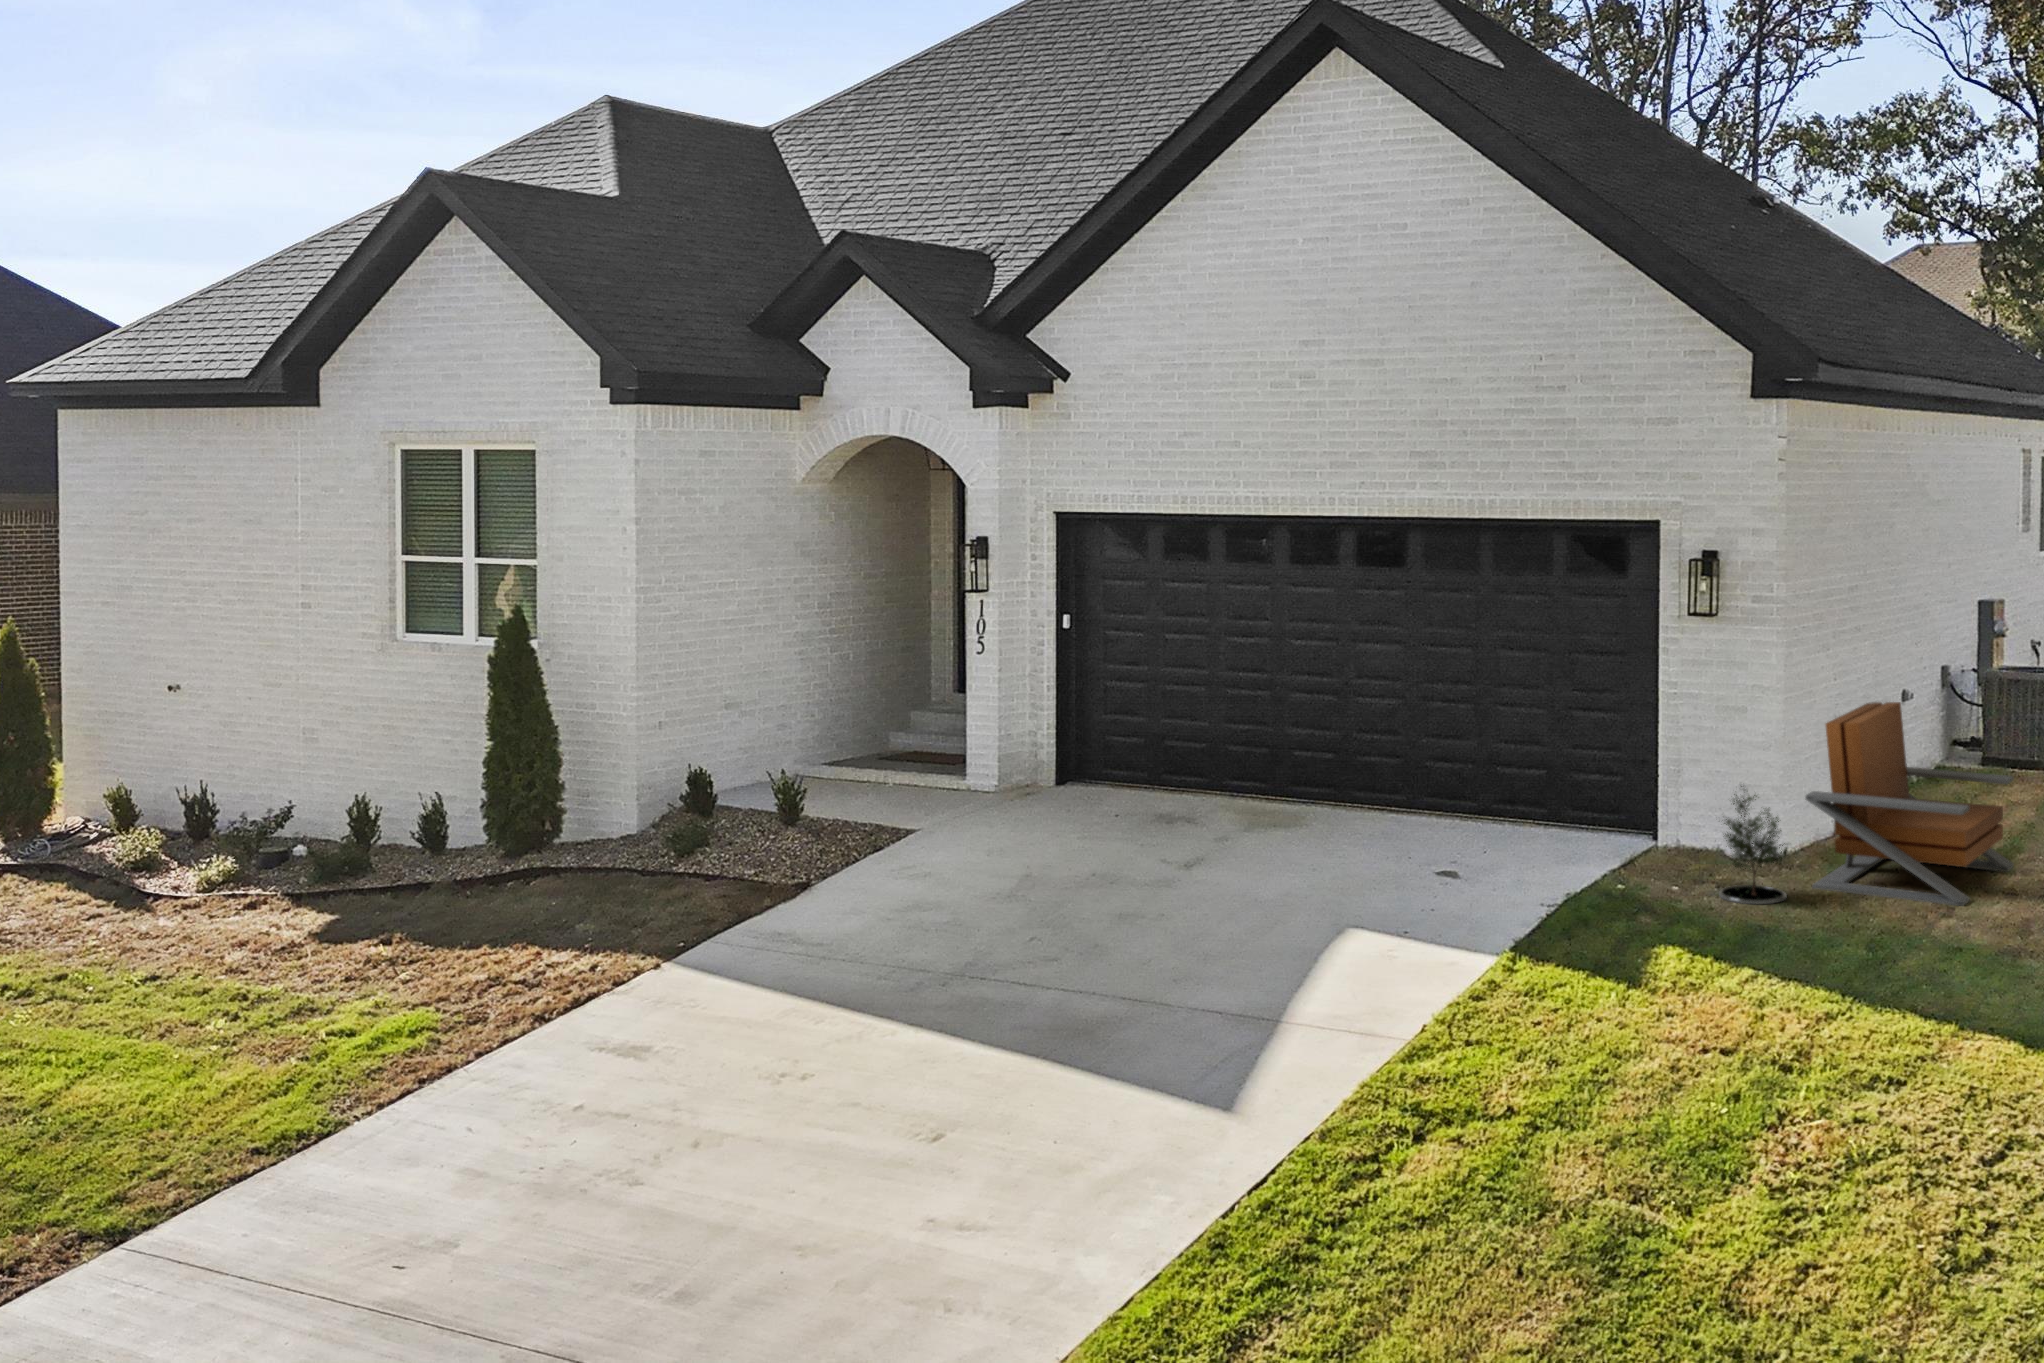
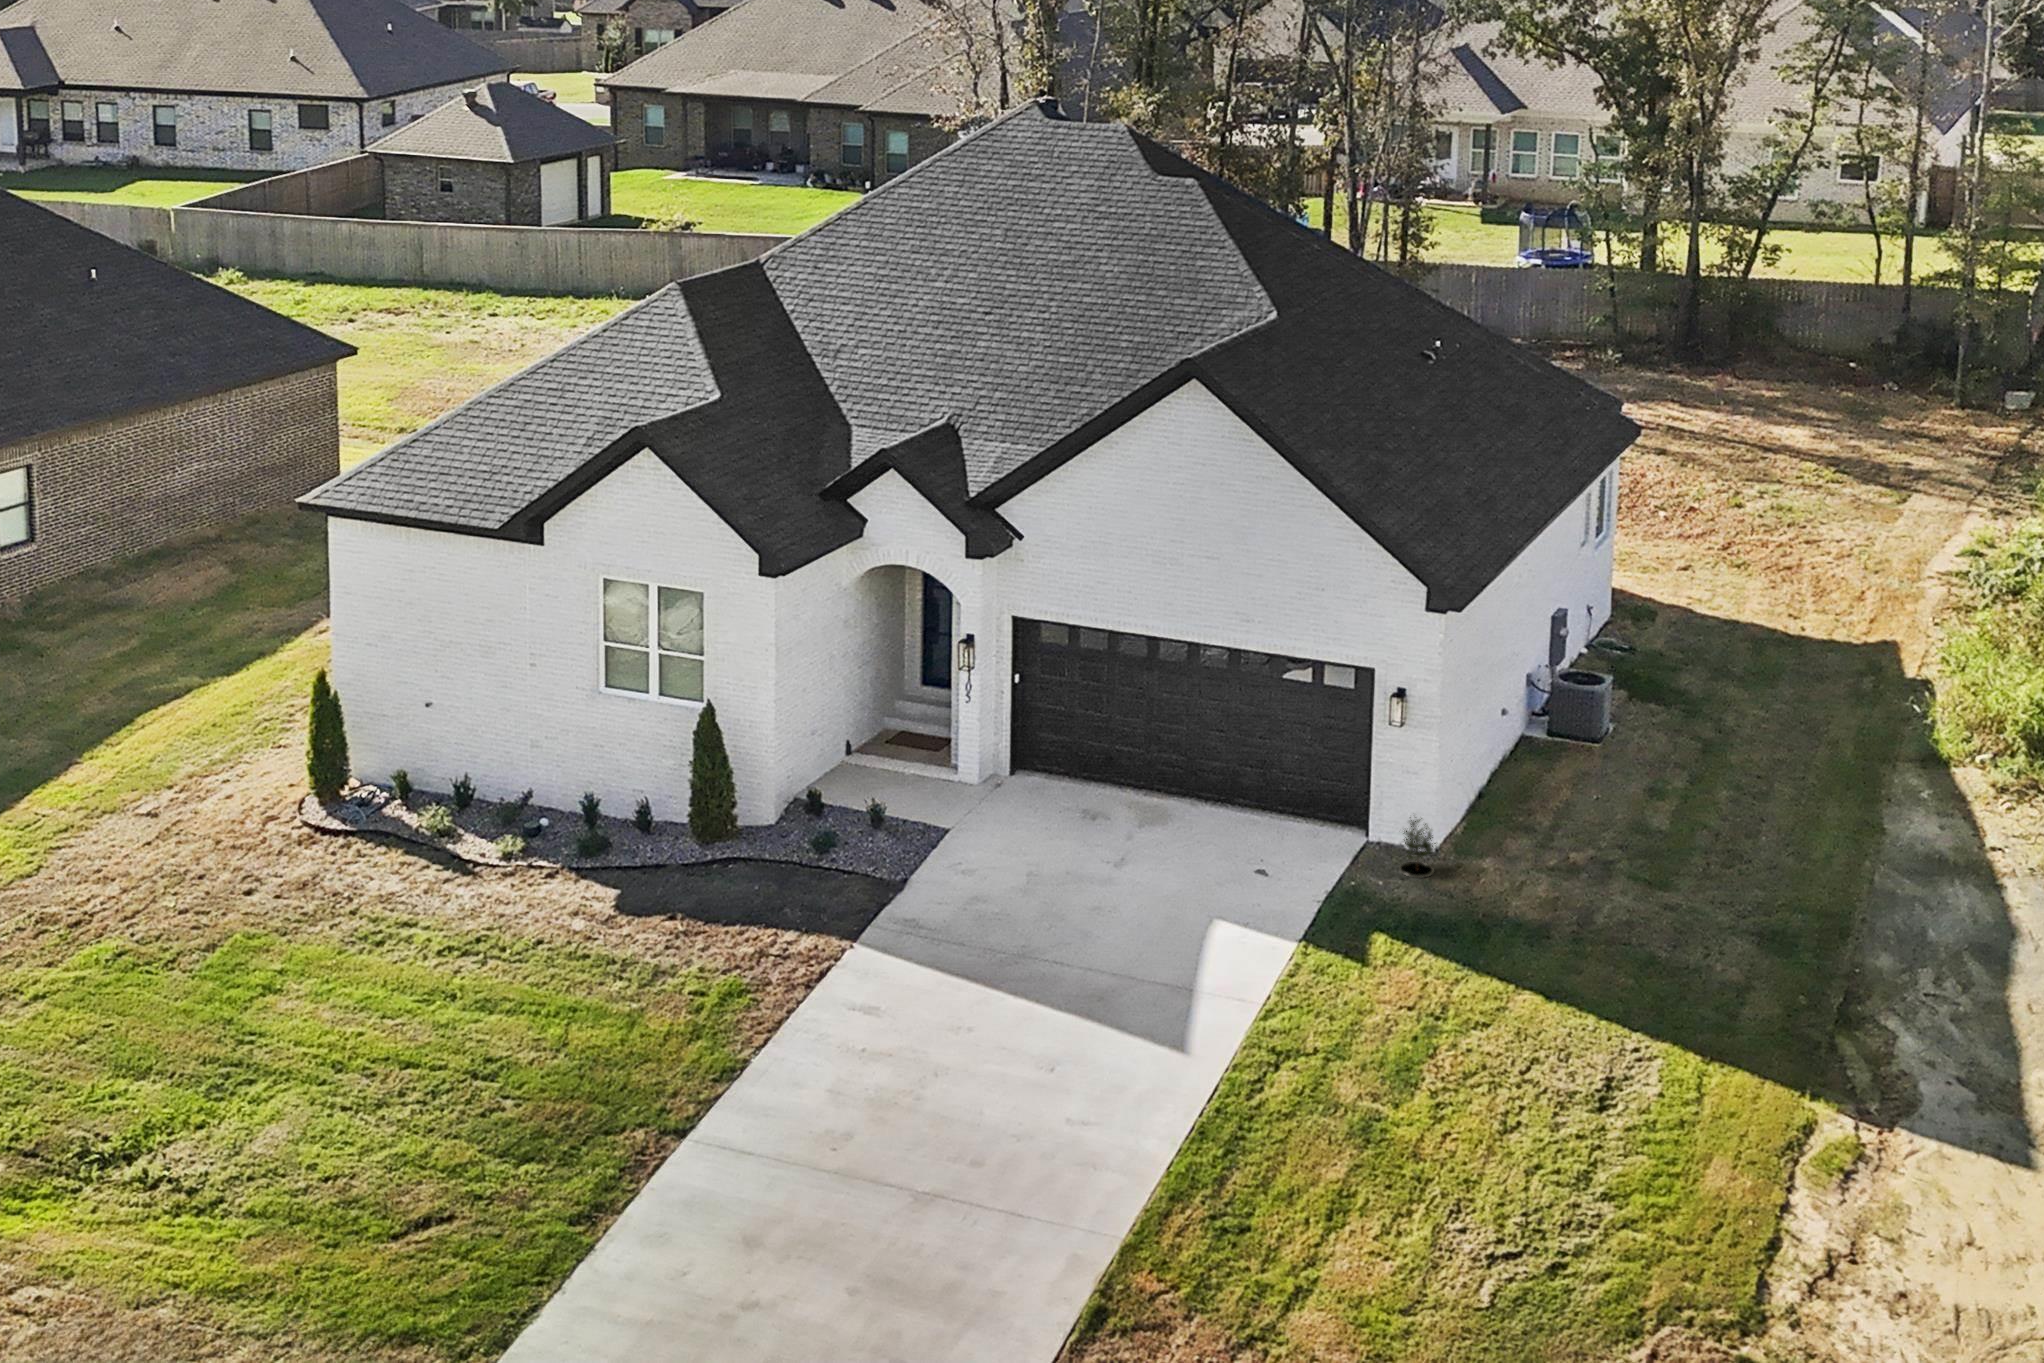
lounge chair: present [1806,702,2014,906] -> none [1446,752,1556,878]

